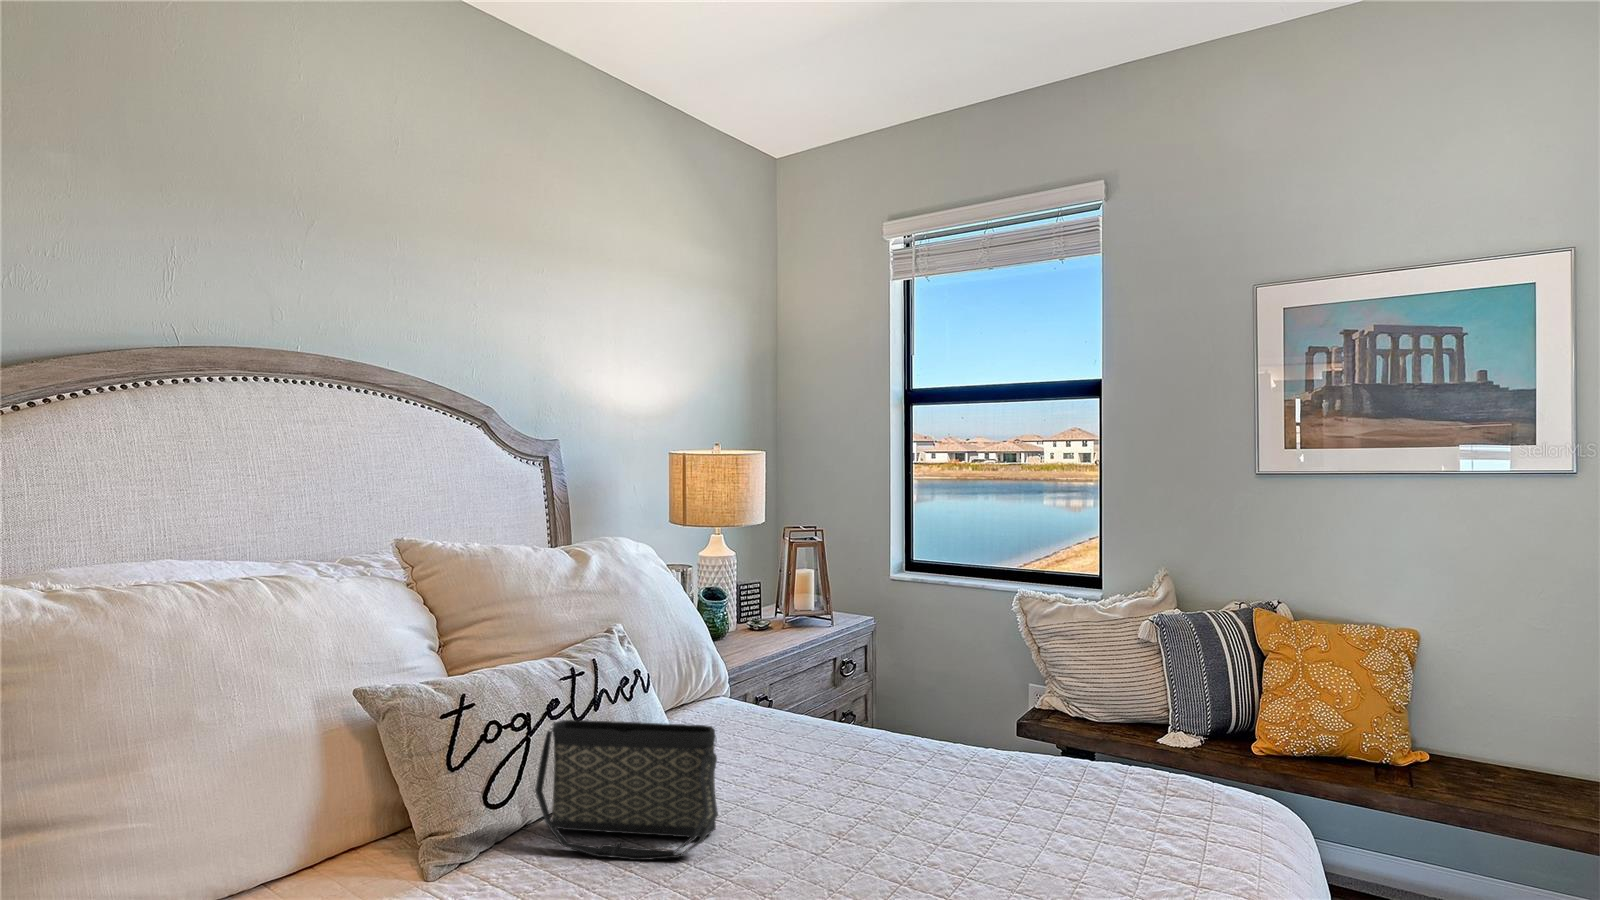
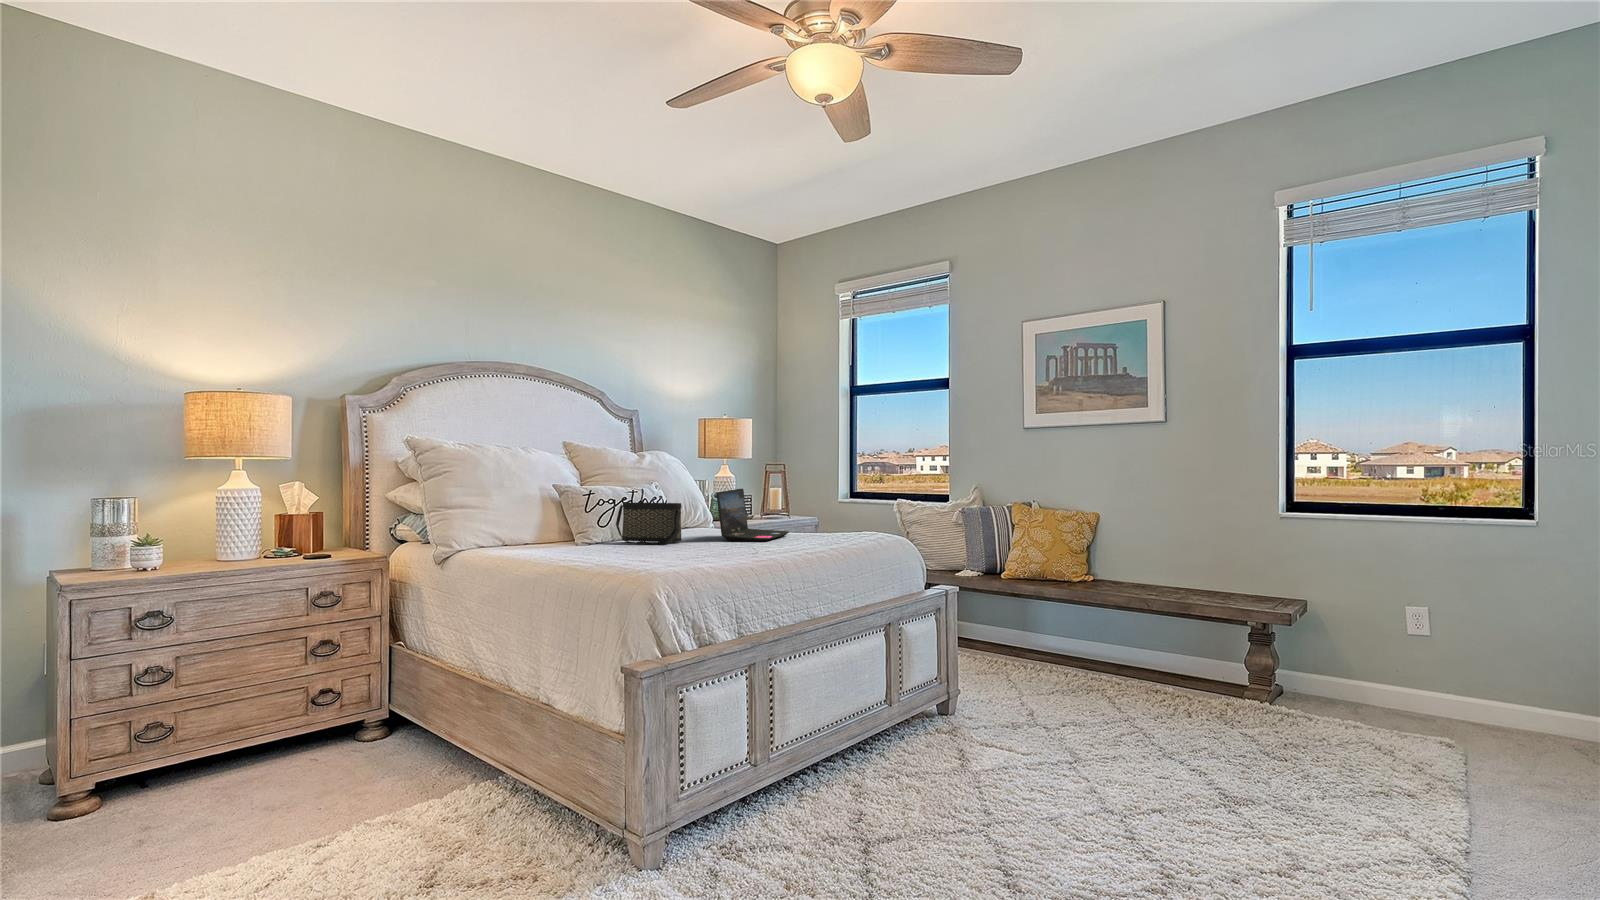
laptop: none [804,648,948,822] -> present [717,489,789,542]

